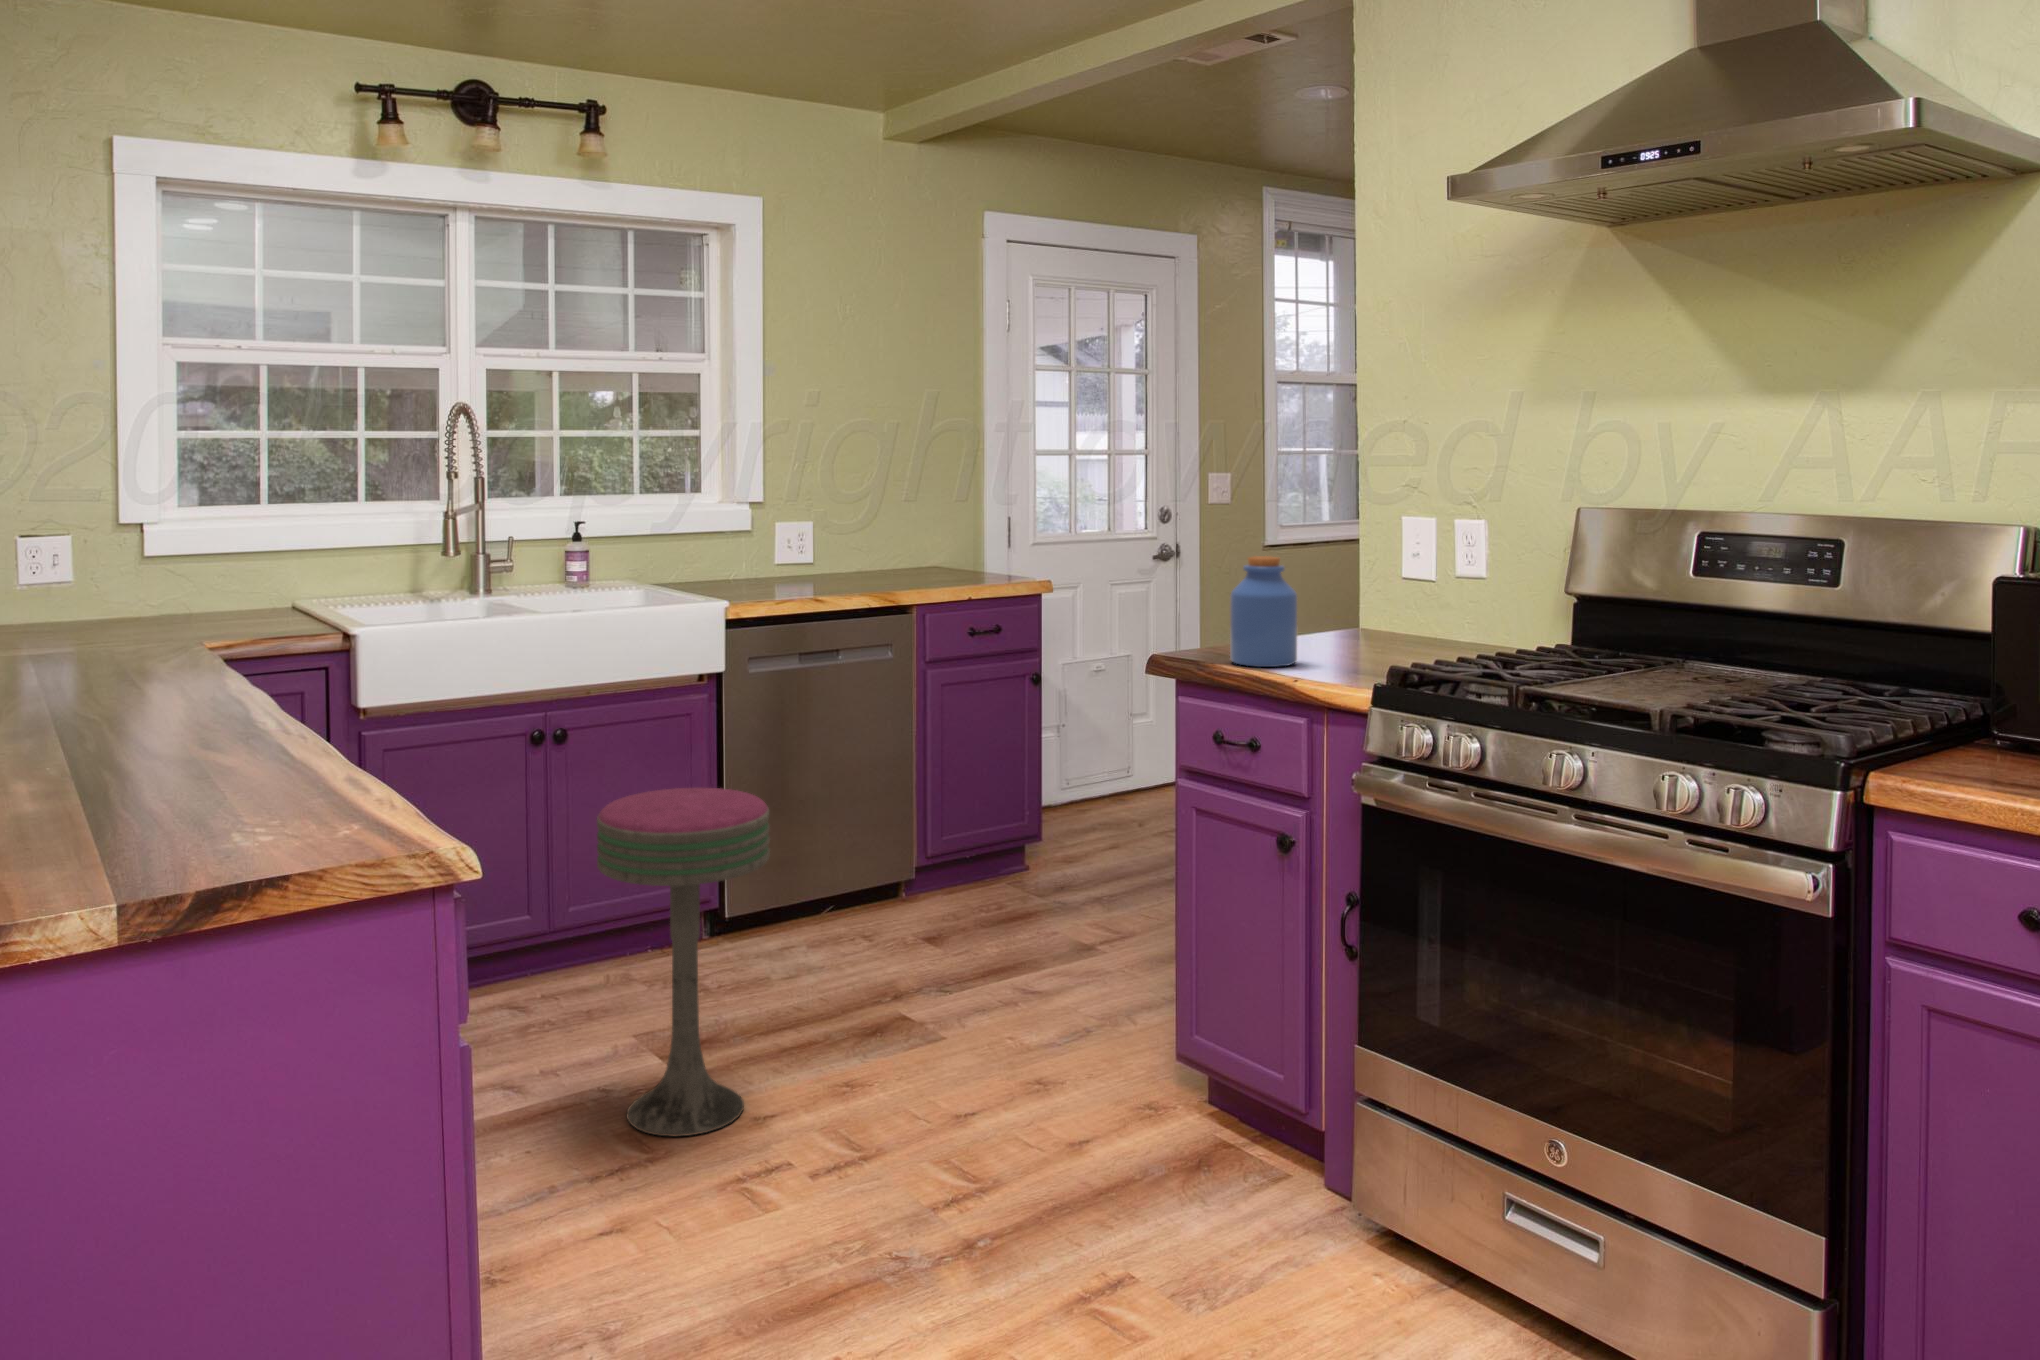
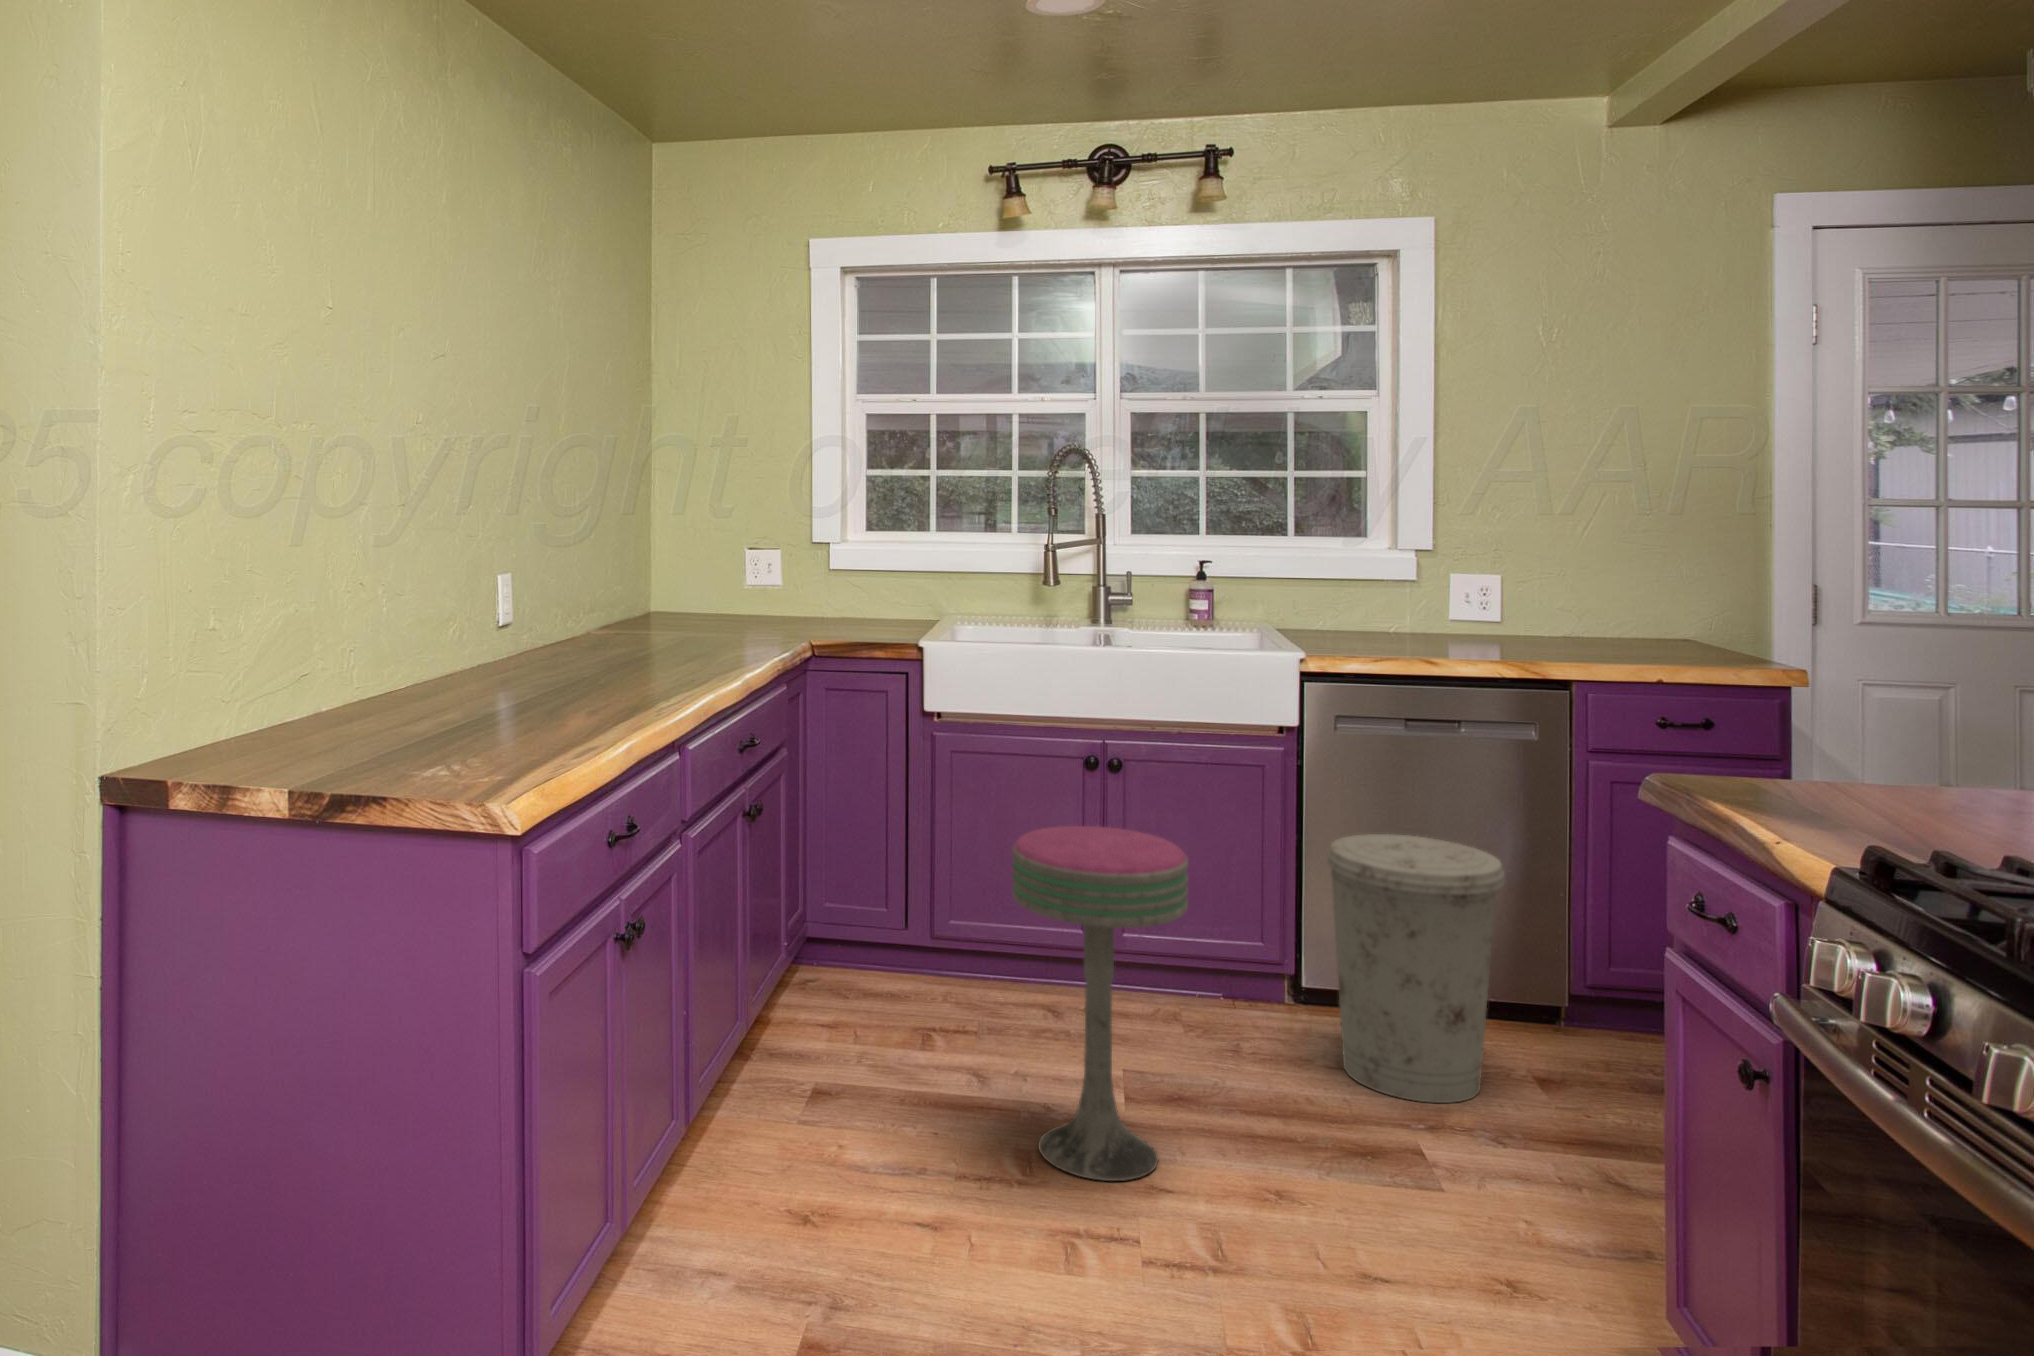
jar: present [1230,556,1298,667] -> none [1752,653,1872,816]
trash can: none [778,753,919,983] -> present [1327,834,1505,1103]

